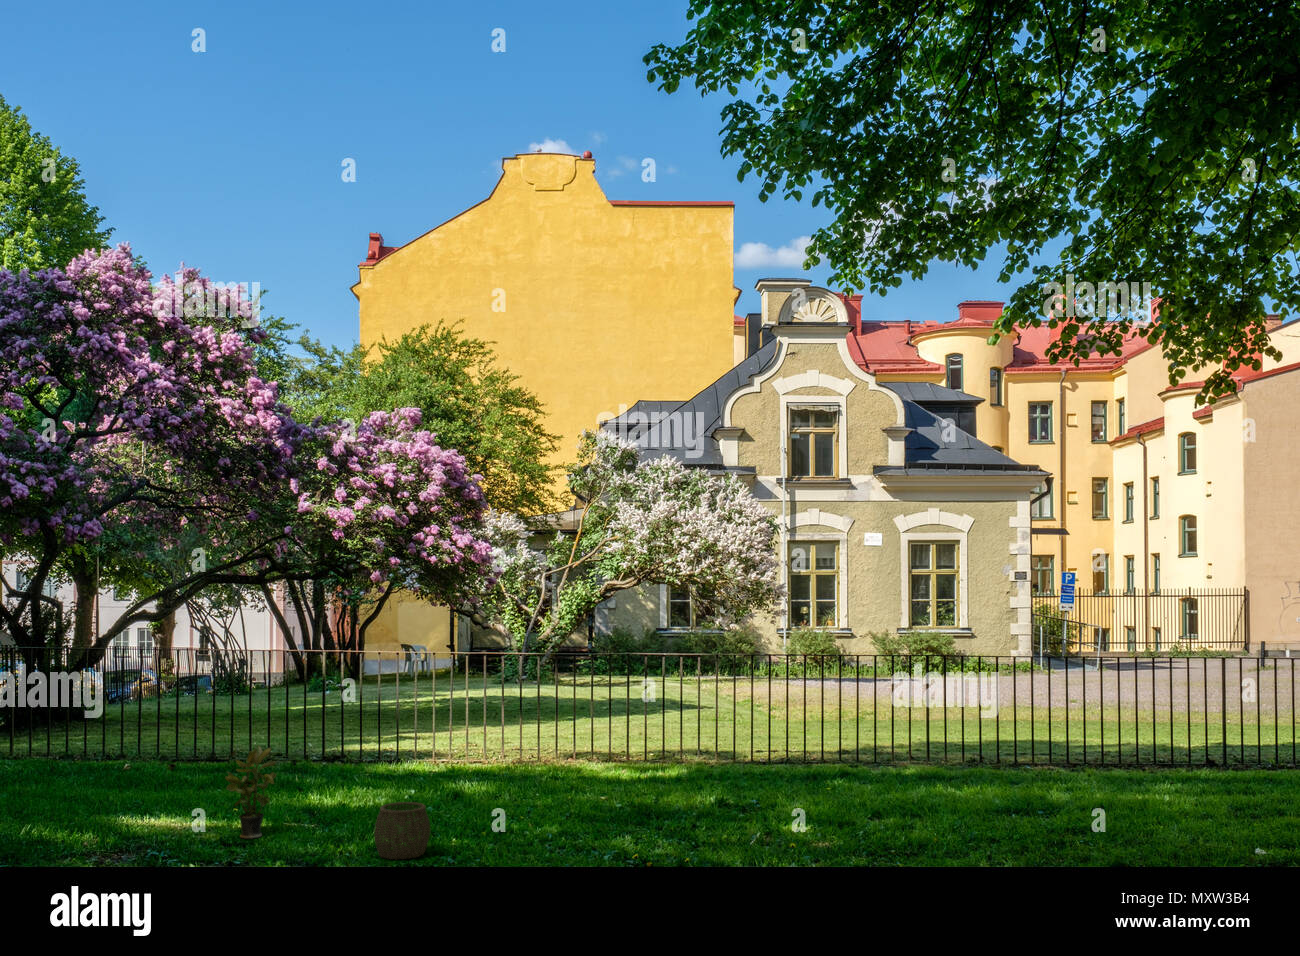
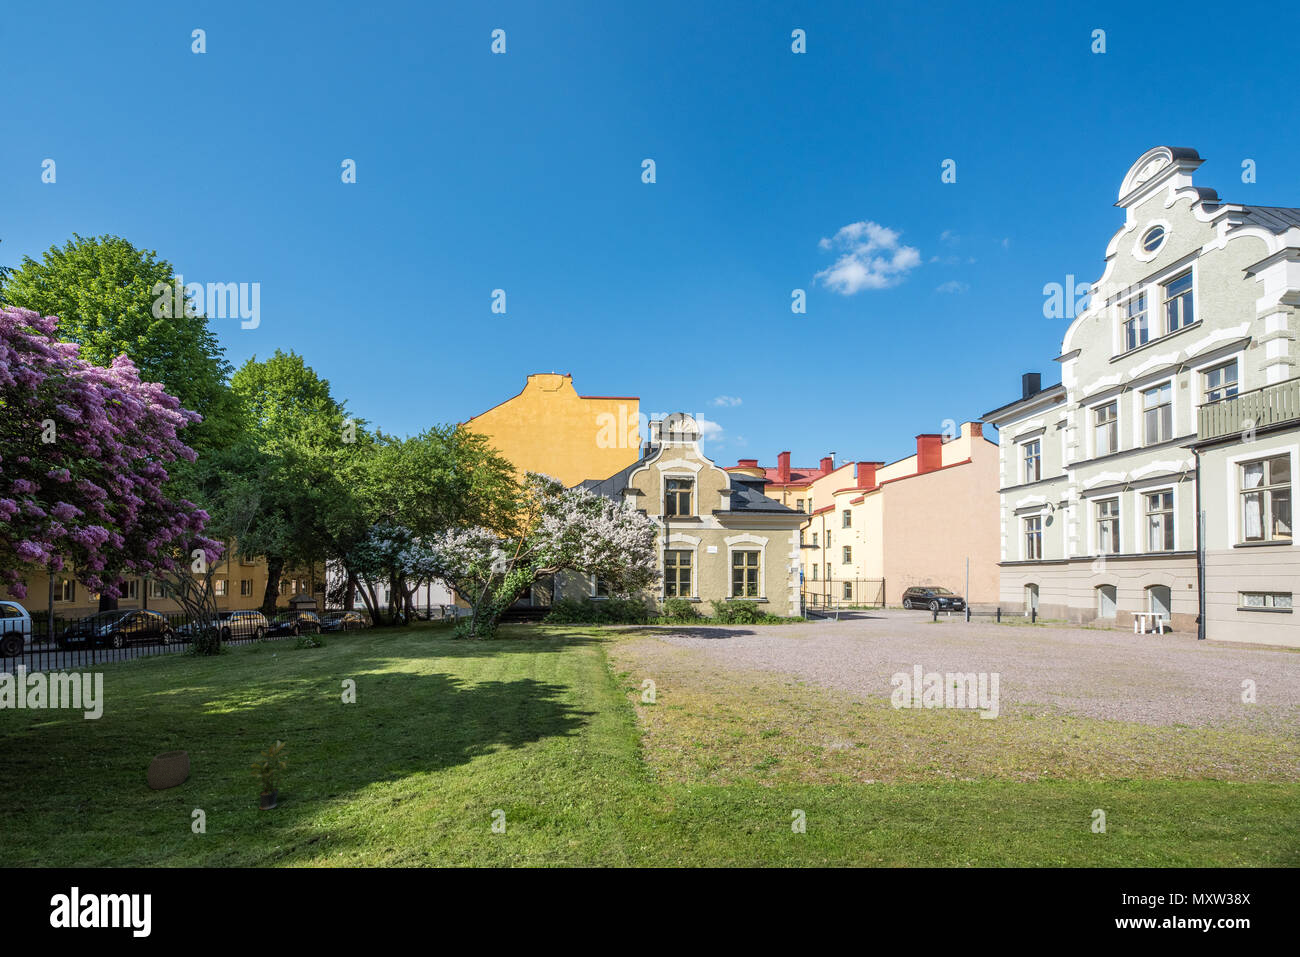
woven basket: present [374,802,430,860] -> present [148,751,190,789]

